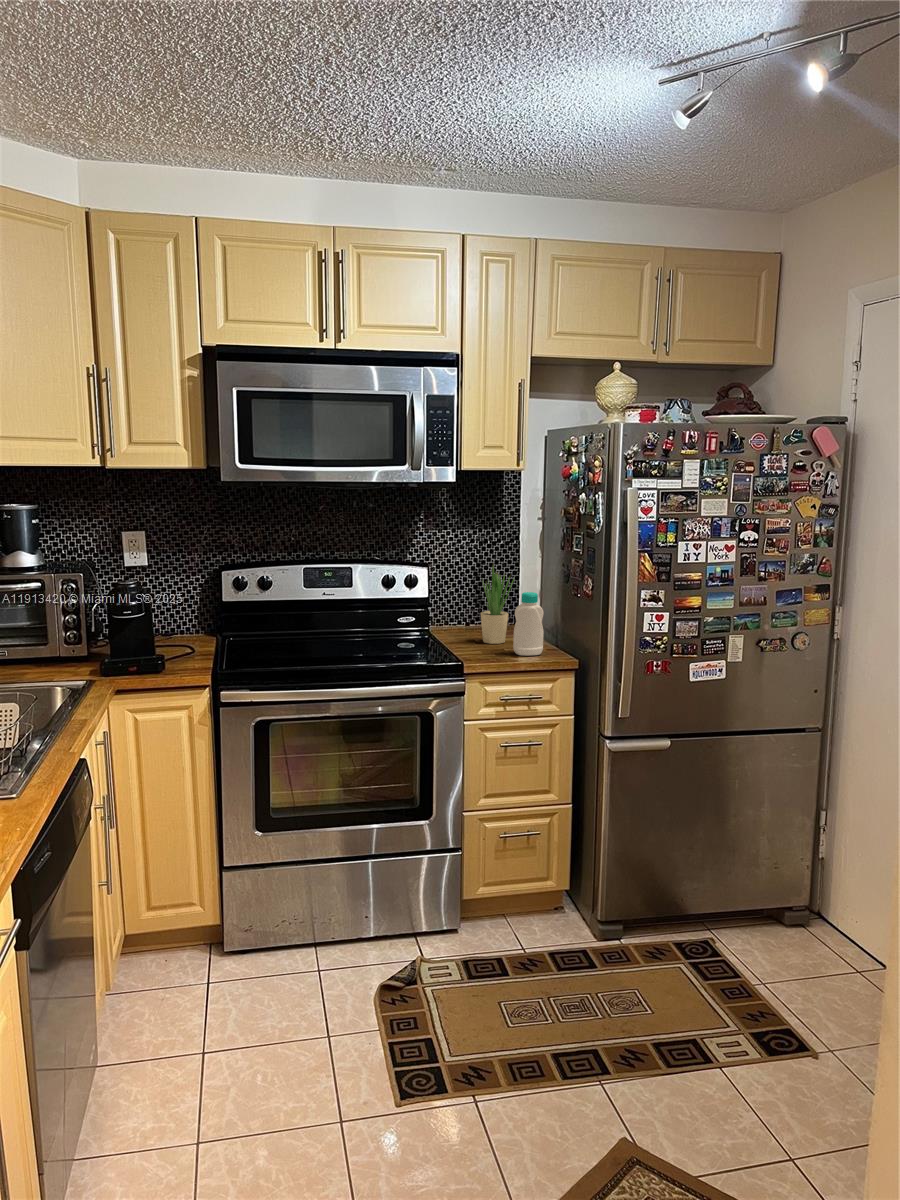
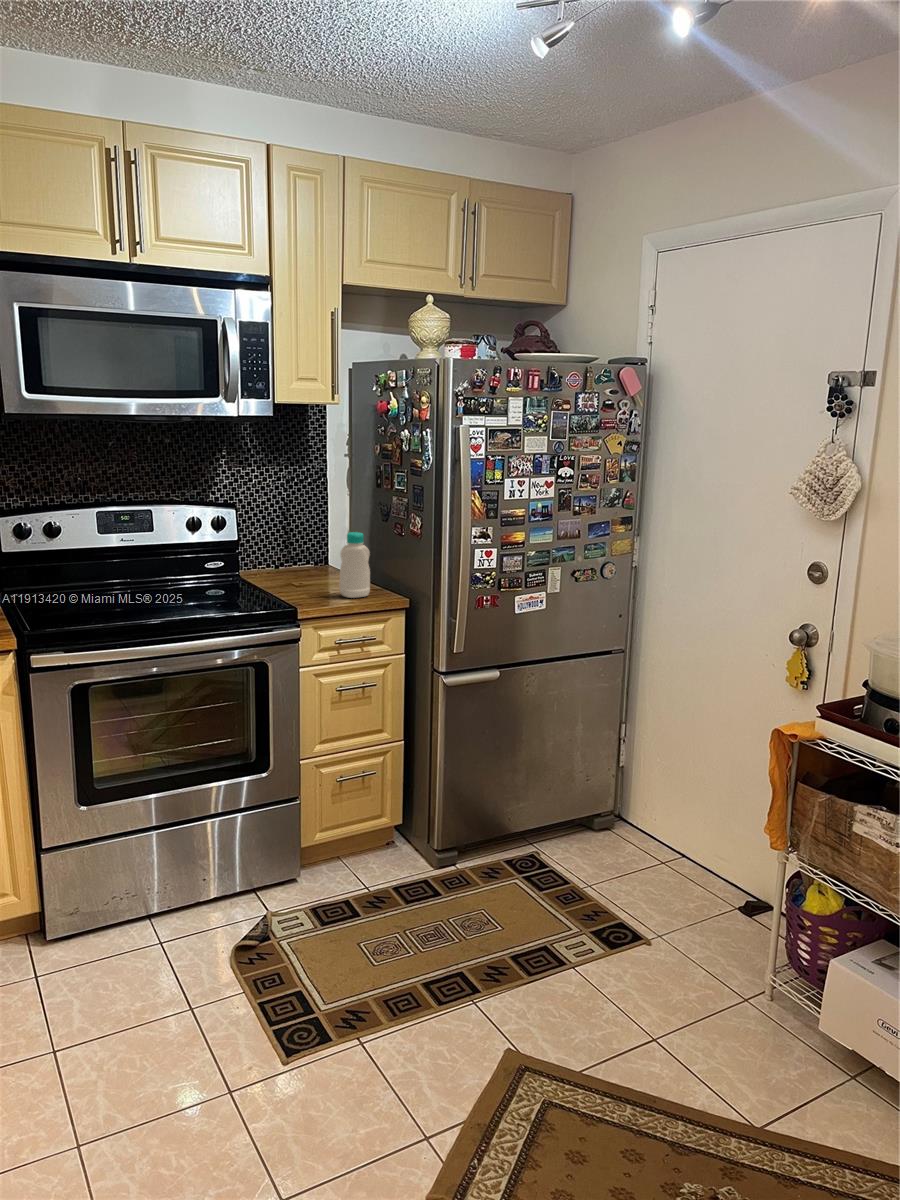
potted plant: present [481,564,514,644] -> none [298,501,334,587]

